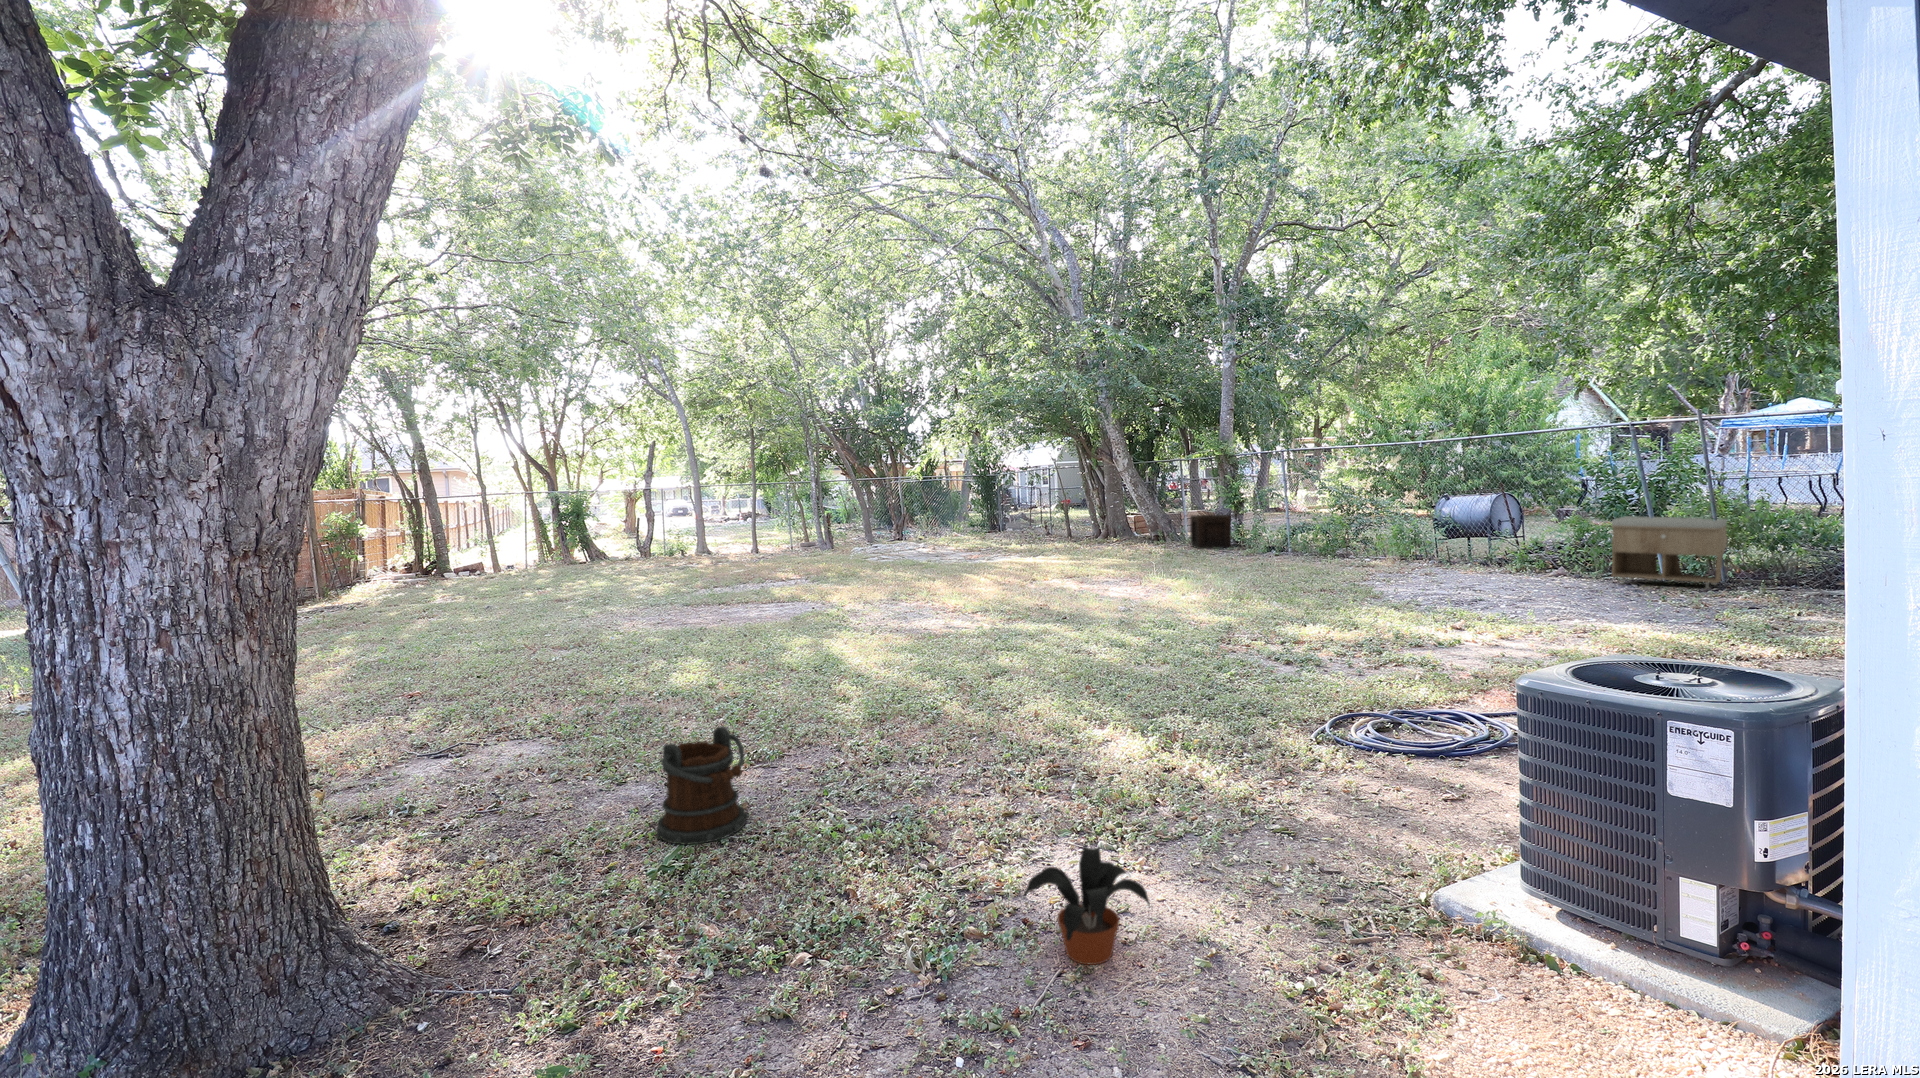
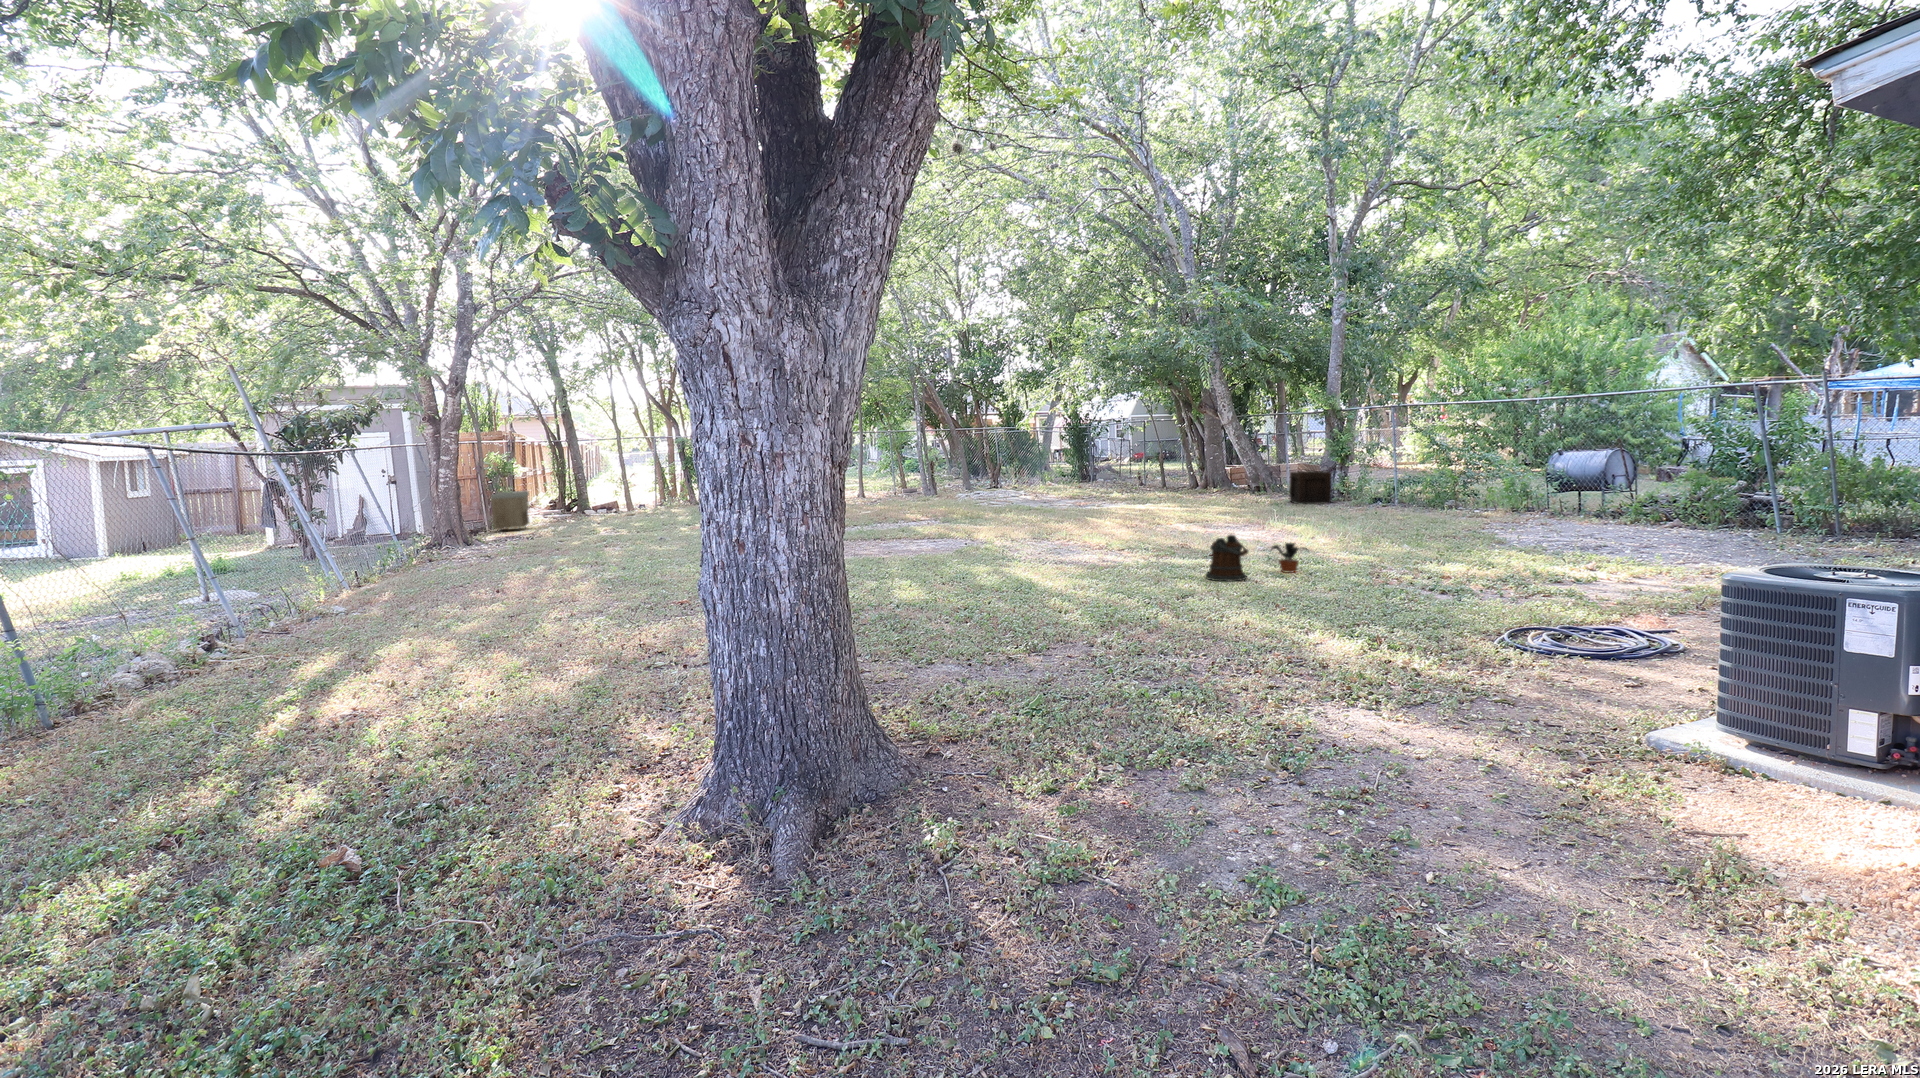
storage bench: present [1612,516,1727,589] -> present [491,491,529,530]
bucket: present [656,726,749,845] -> present [1205,535,1248,581]
potted plant: present [1024,846,1150,965] -> present [1271,543,1307,573]

